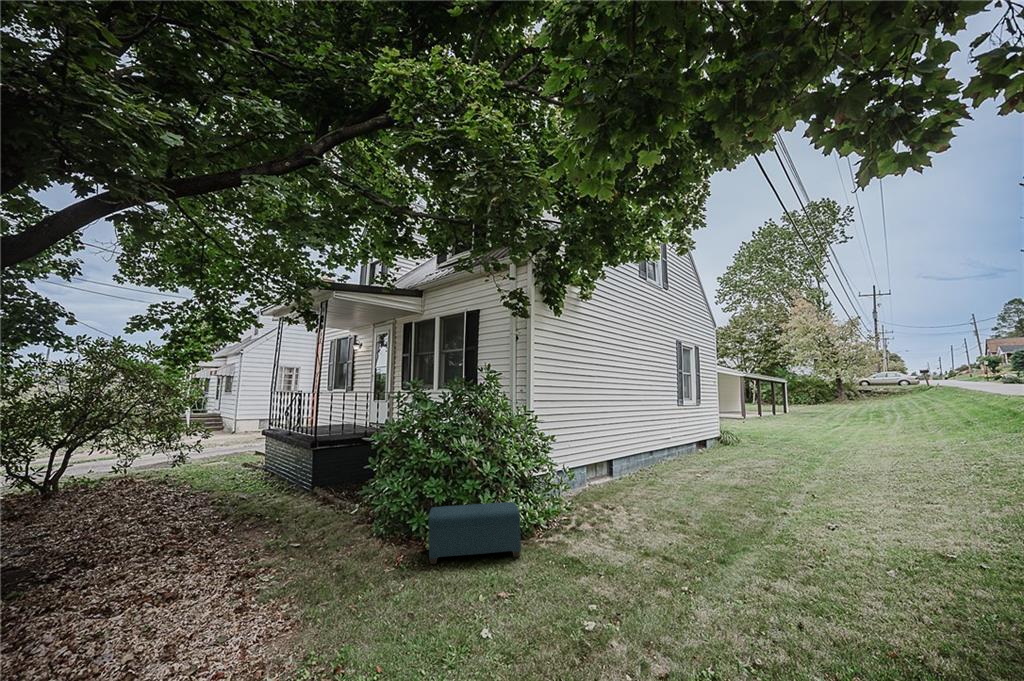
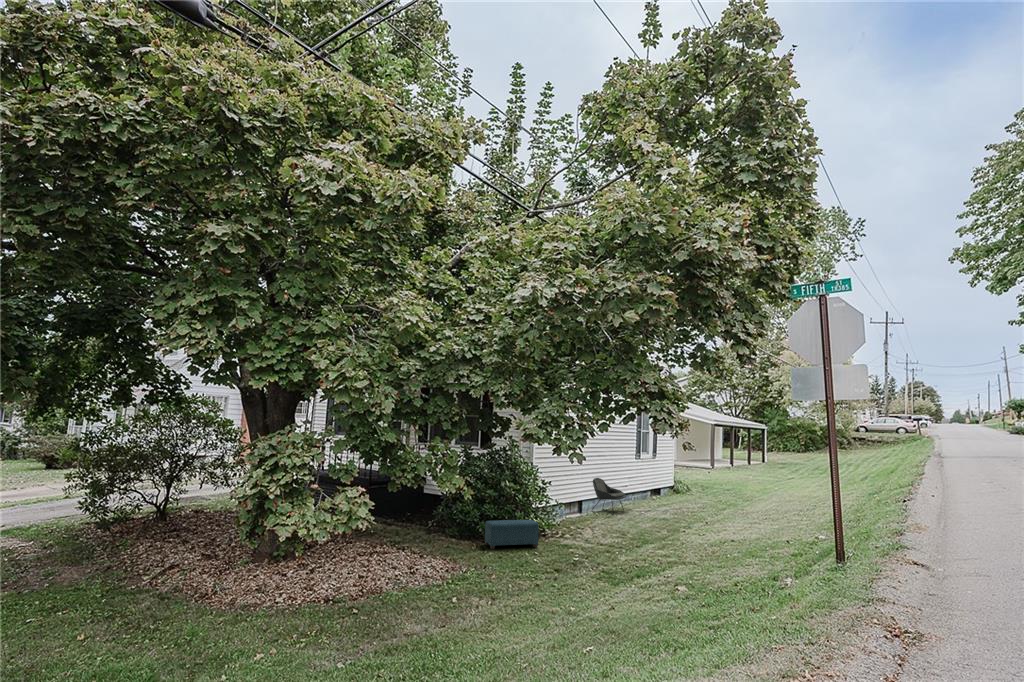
lounge chair: none [625,430,671,478] -> present [592,478,626,515]

